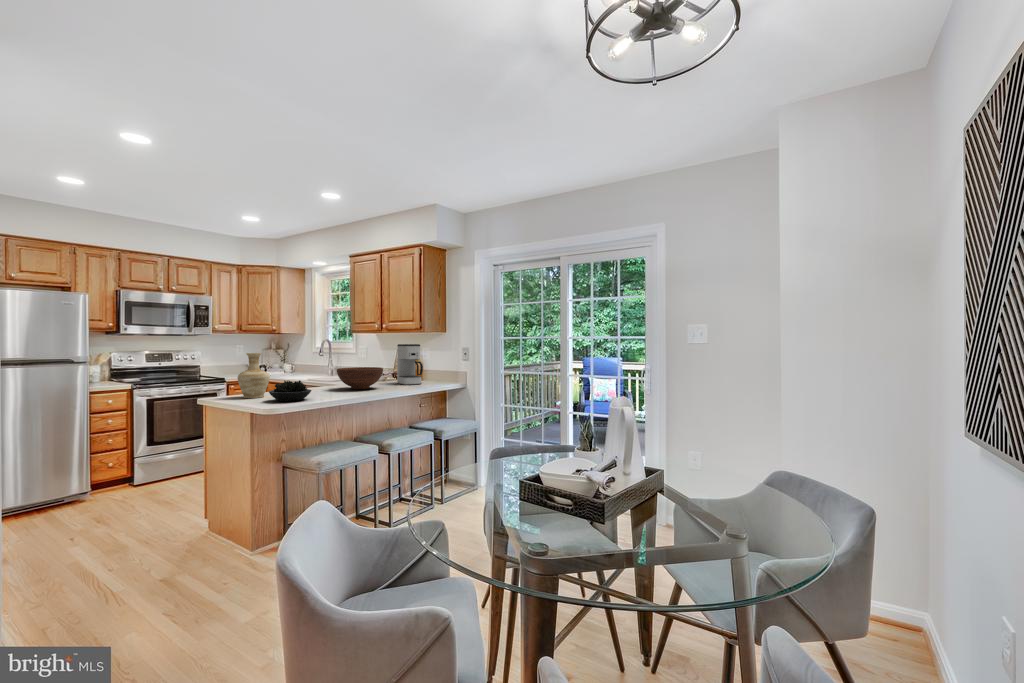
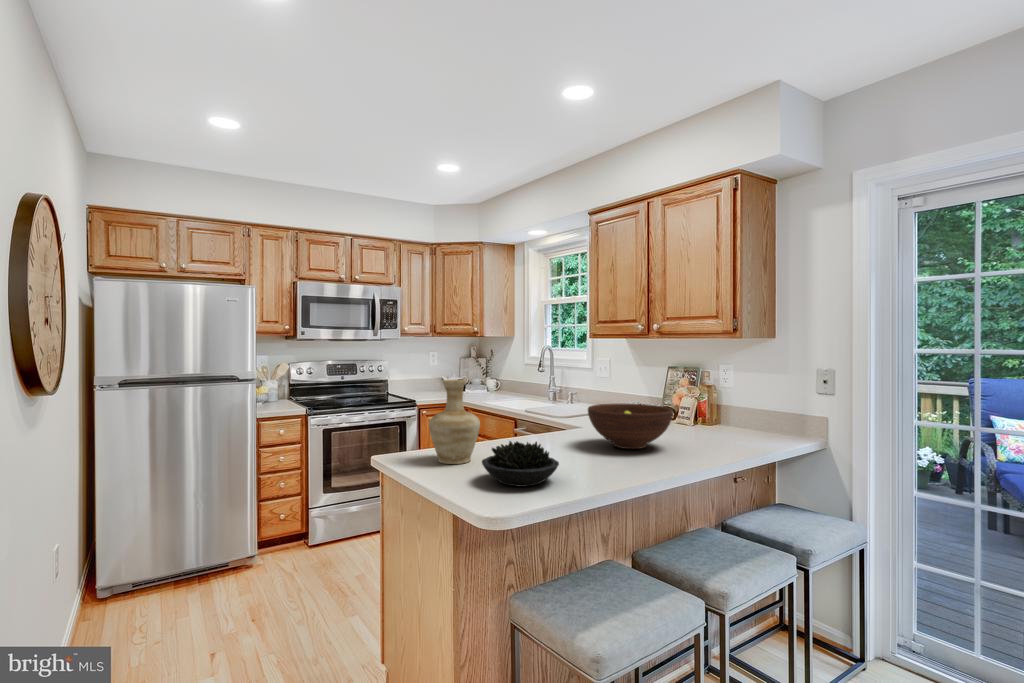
coffee maker: present [397,344,423,385] -> none [683,360,734,439]

